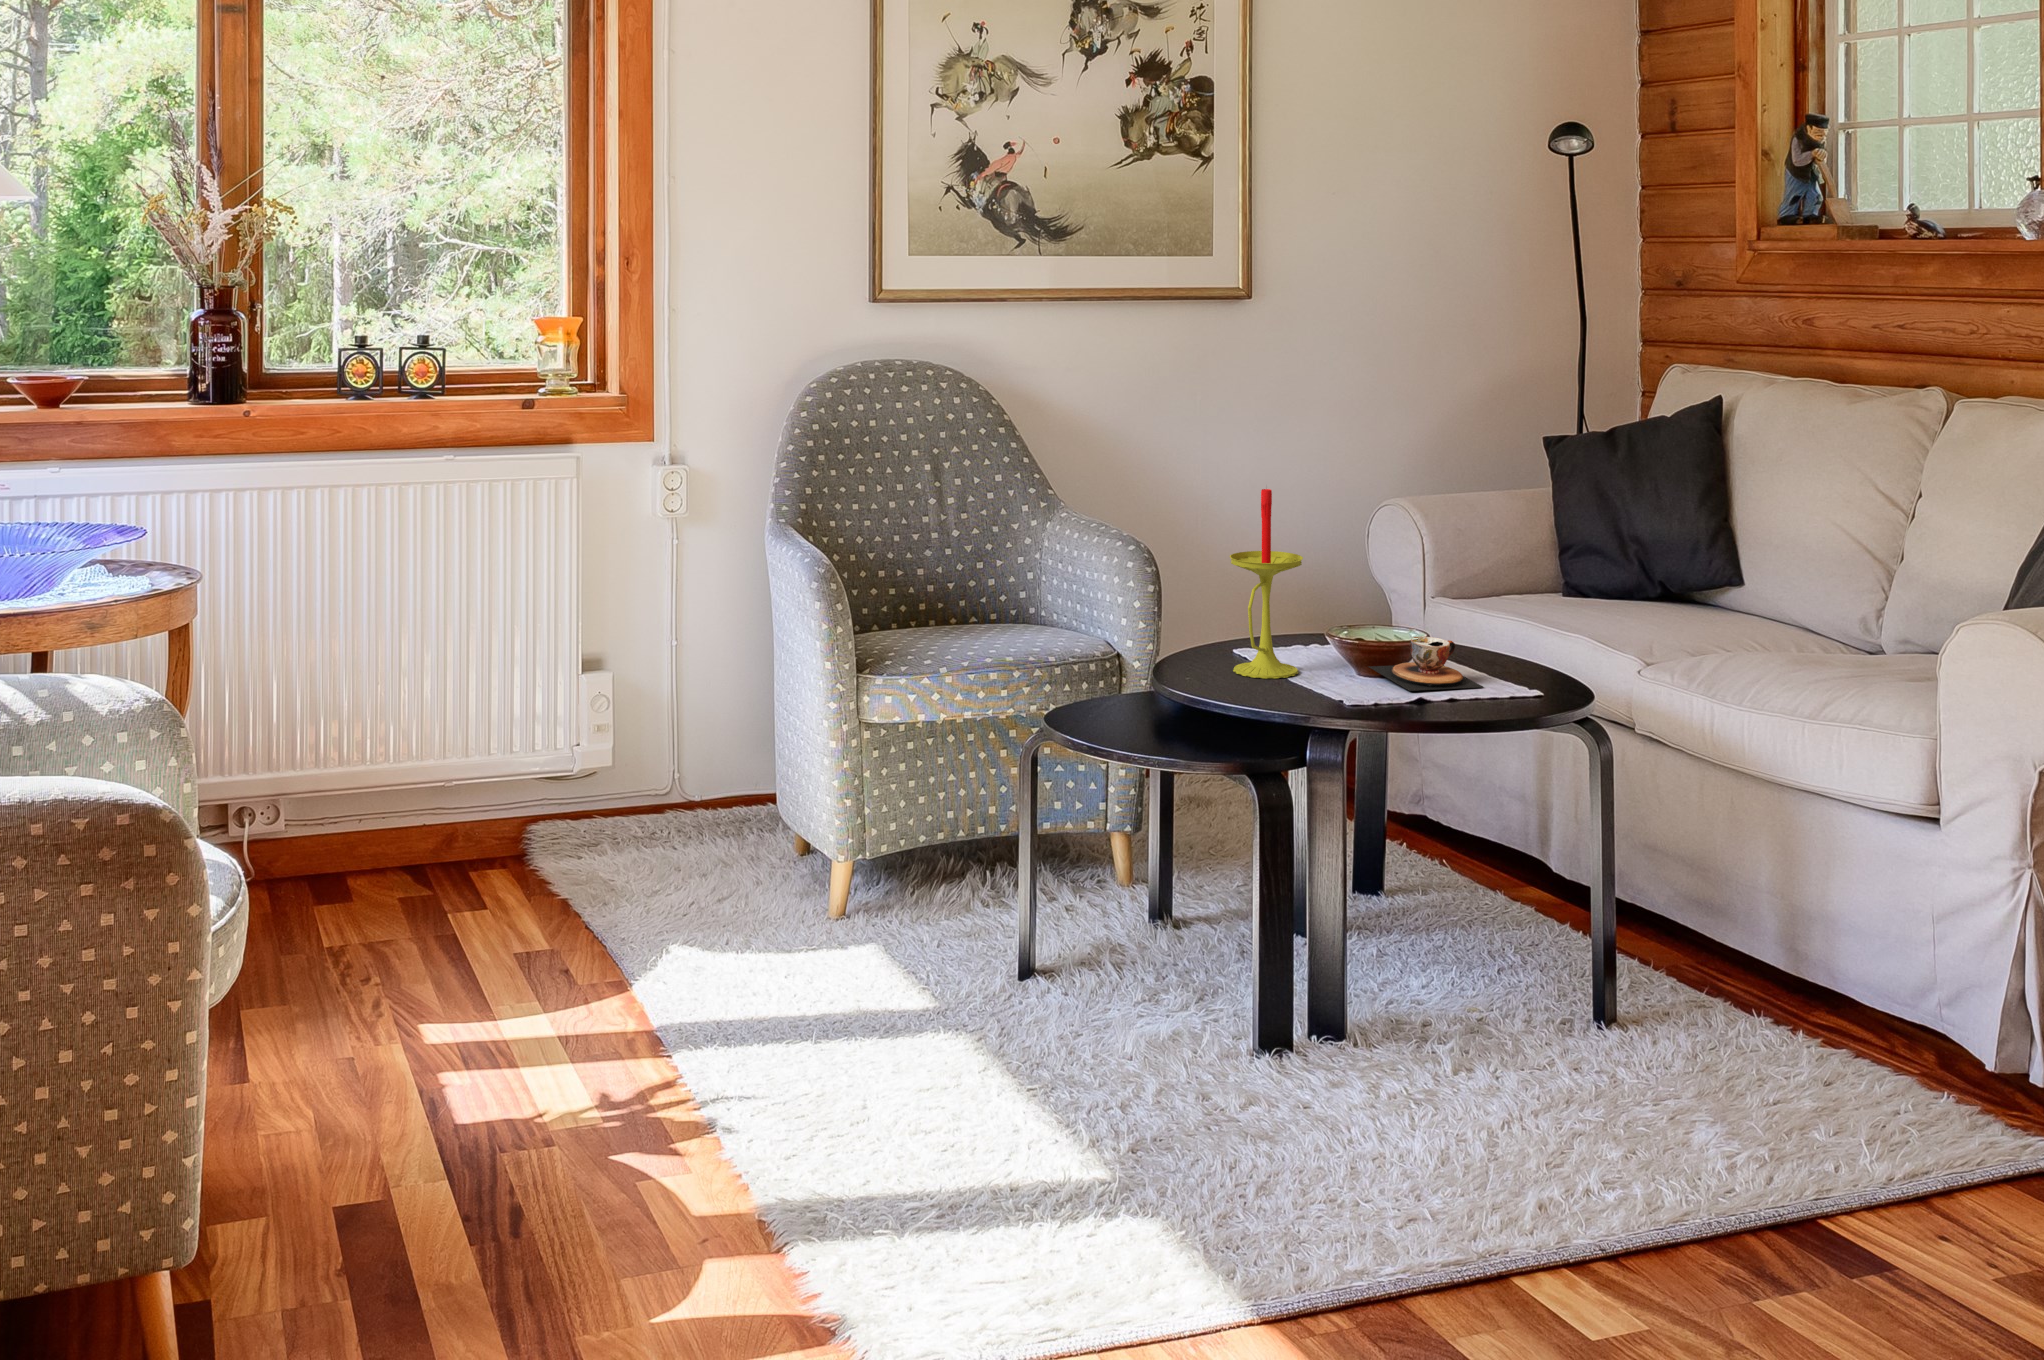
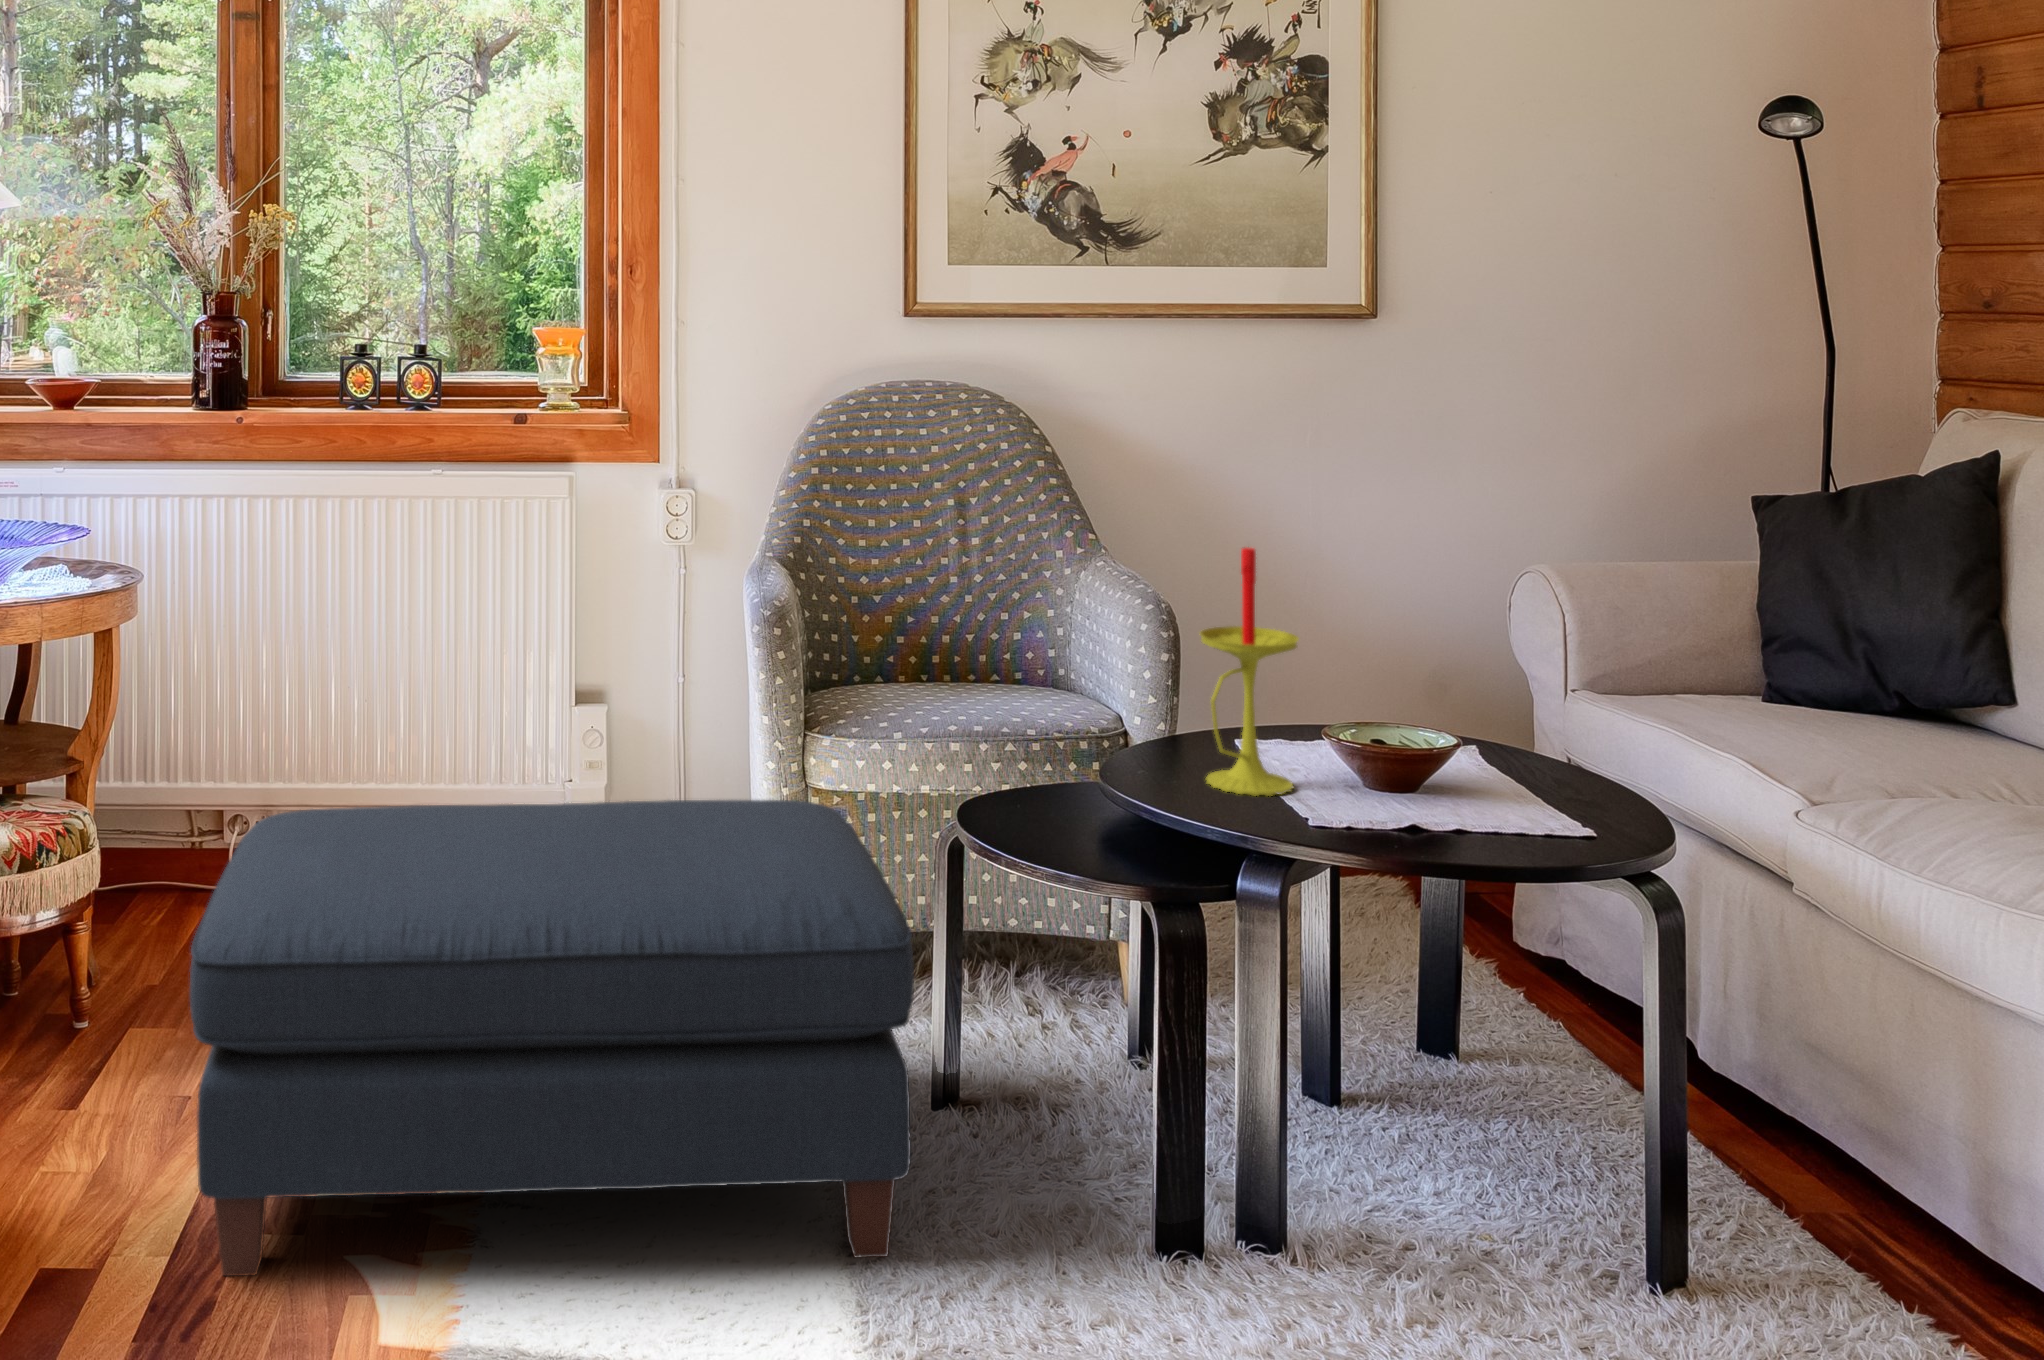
teacup: present [1368,636,1483,691] -> none [1389,760,1550,840]
ottoman: none [422,725,1064,1173] -> present [190,800,914,1276]

